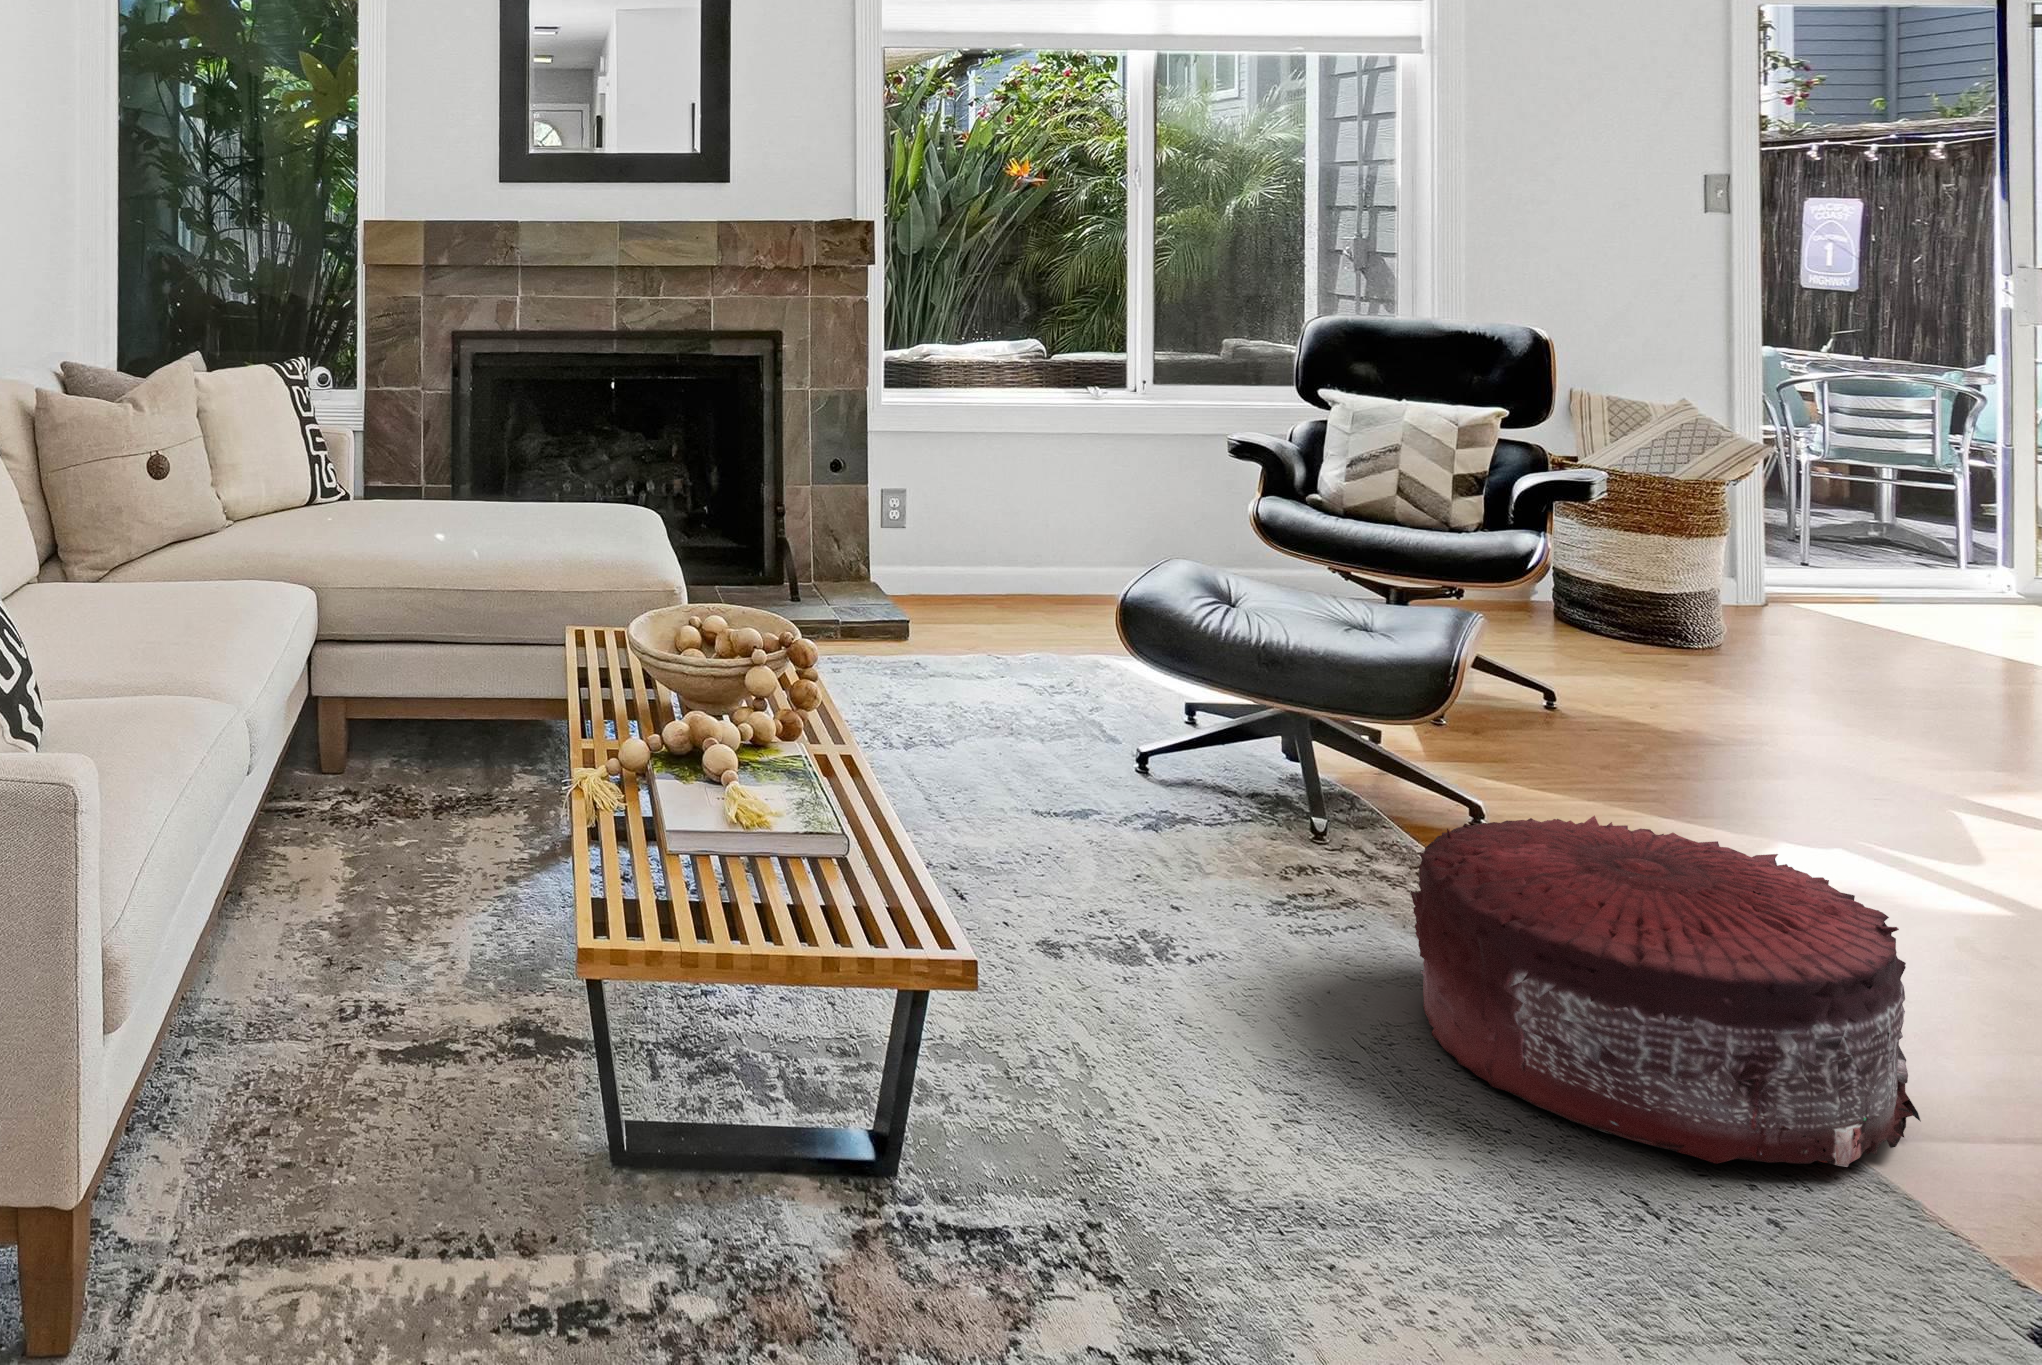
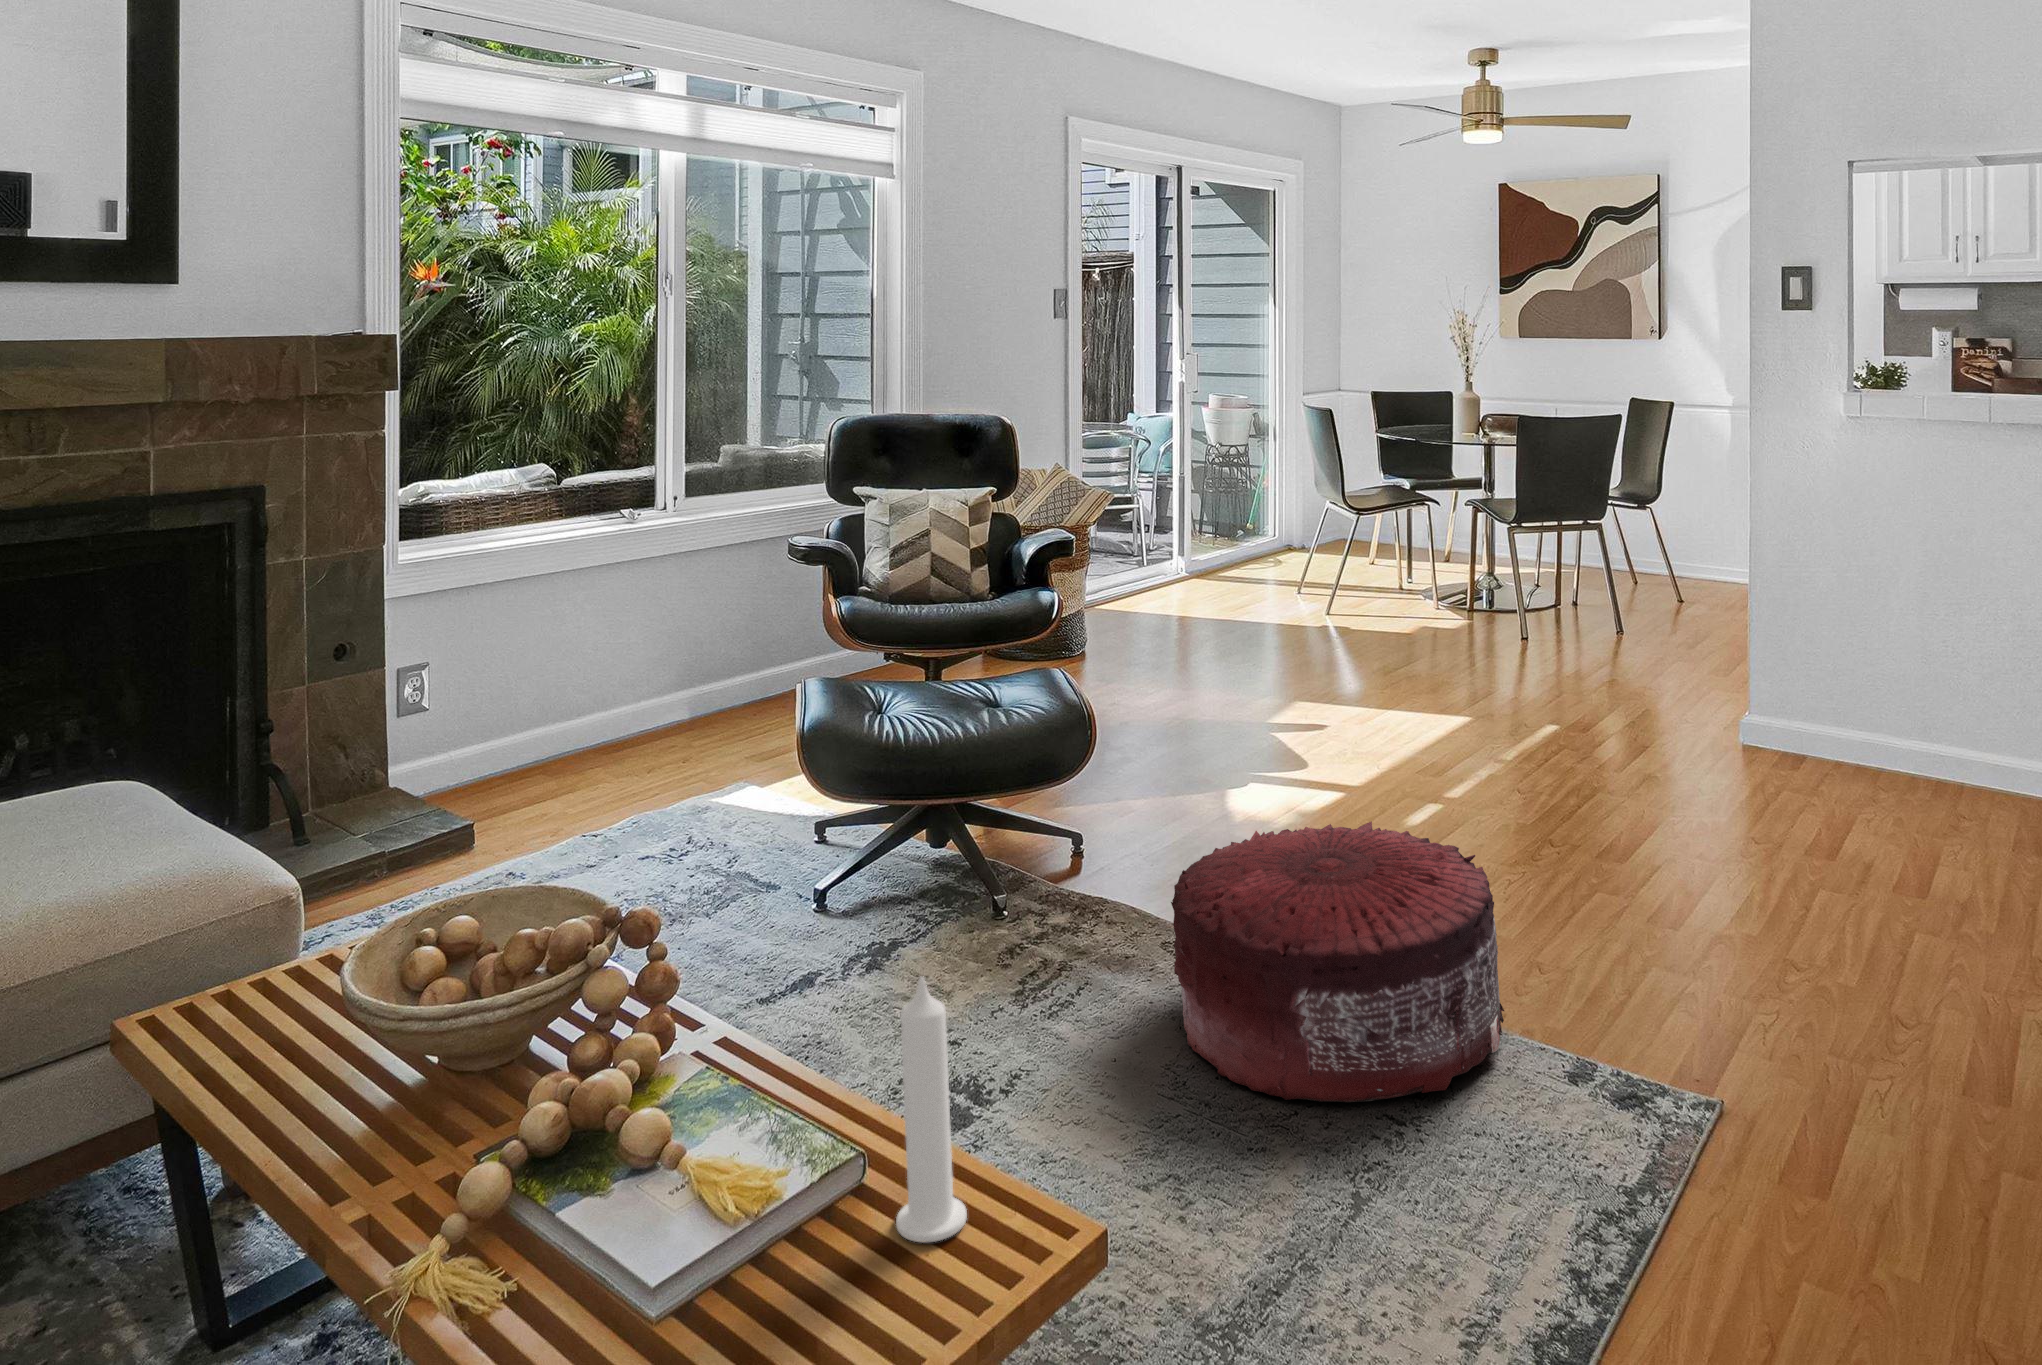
candle: none [828,711,887,925] -> present [896,976,967,1243]

